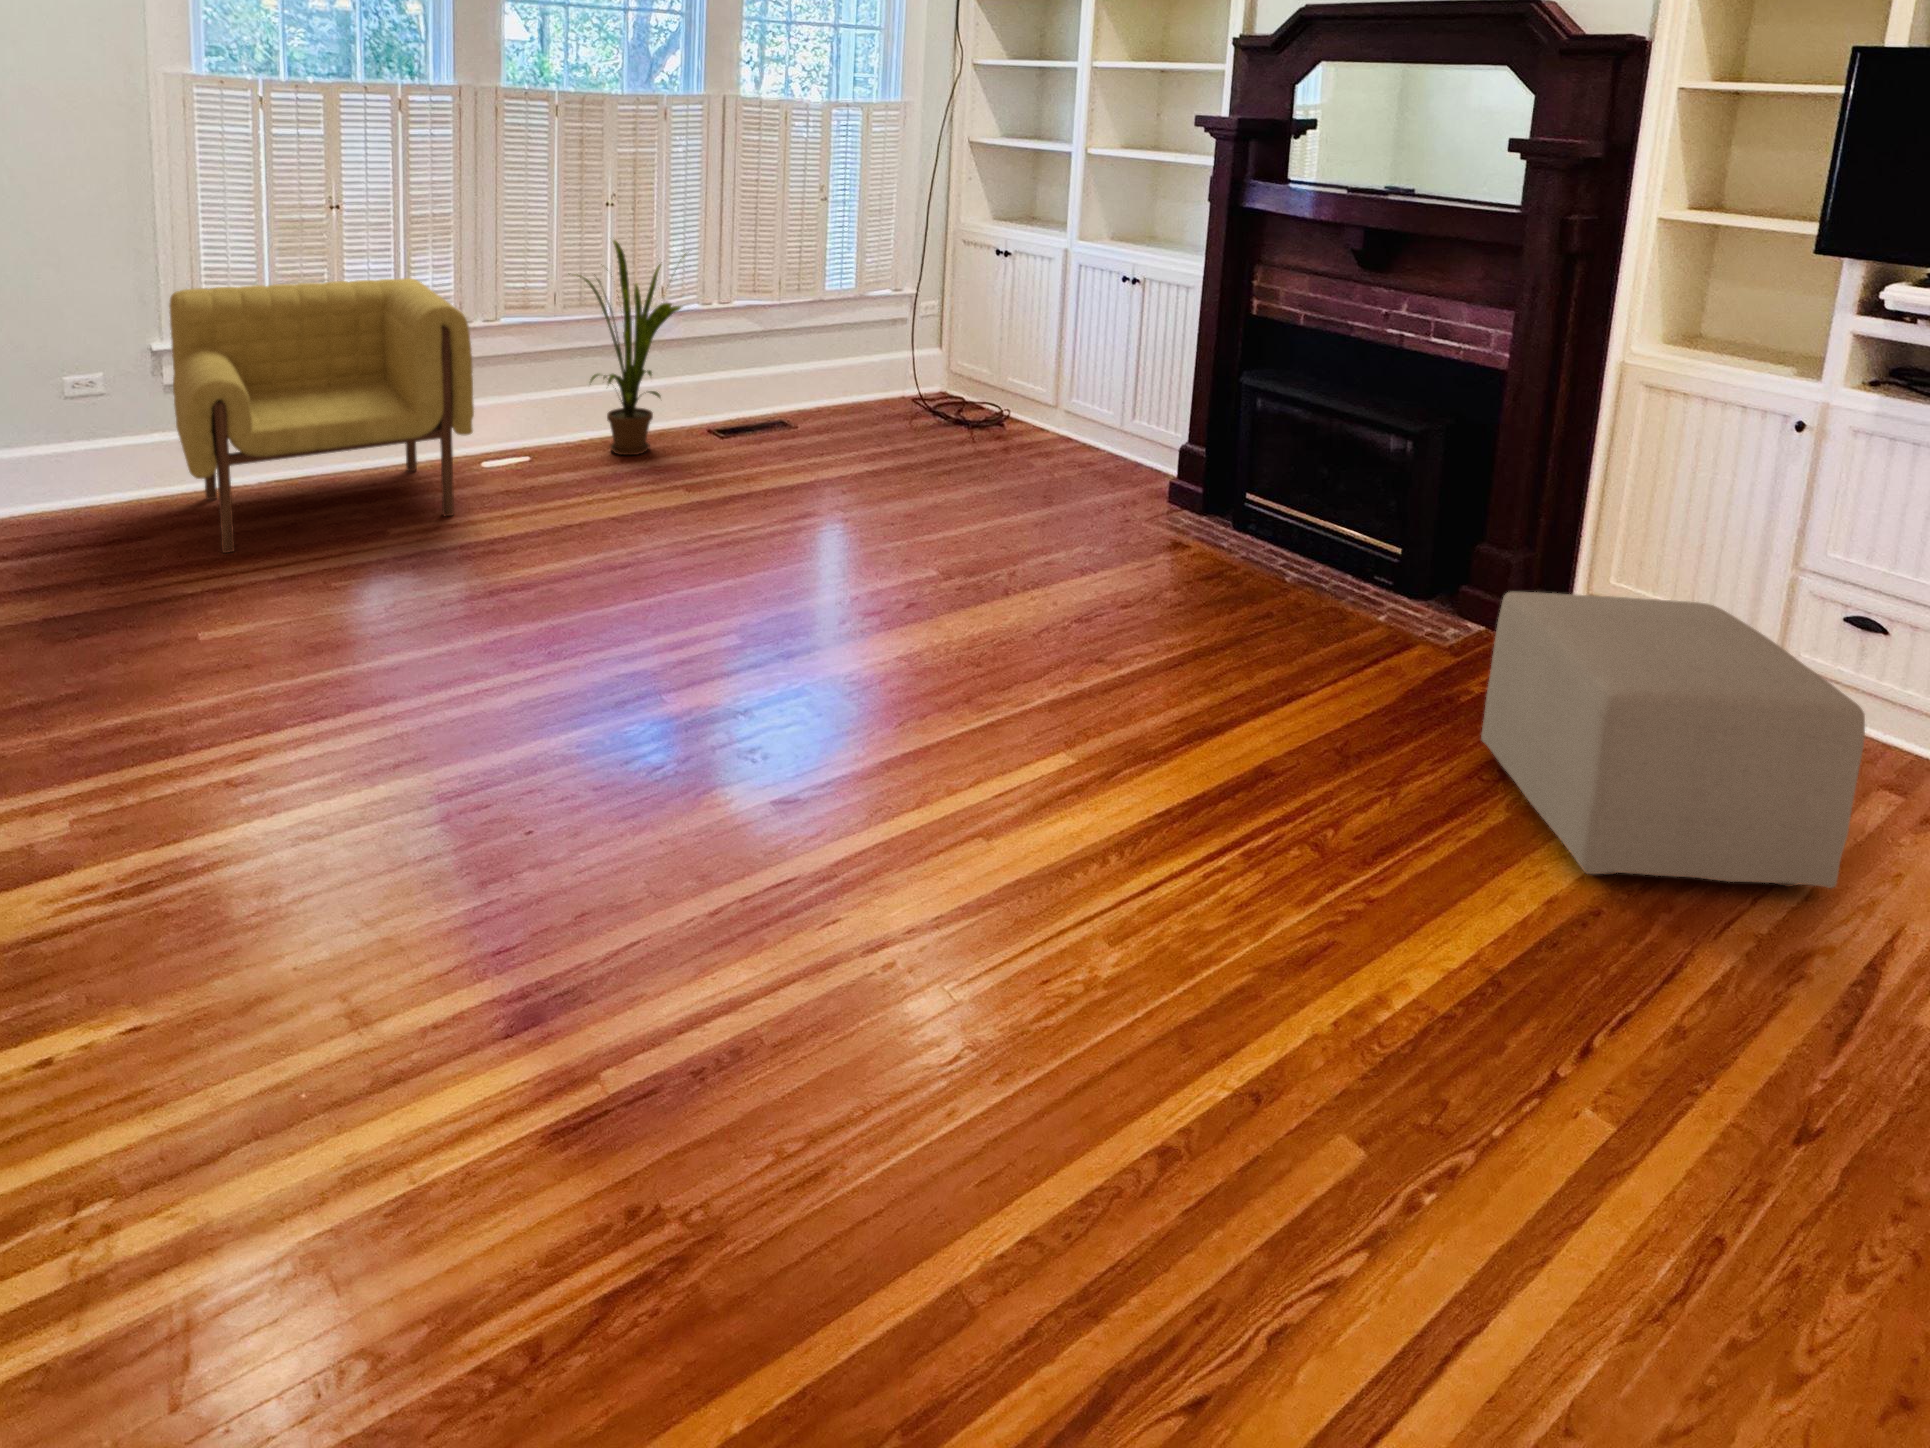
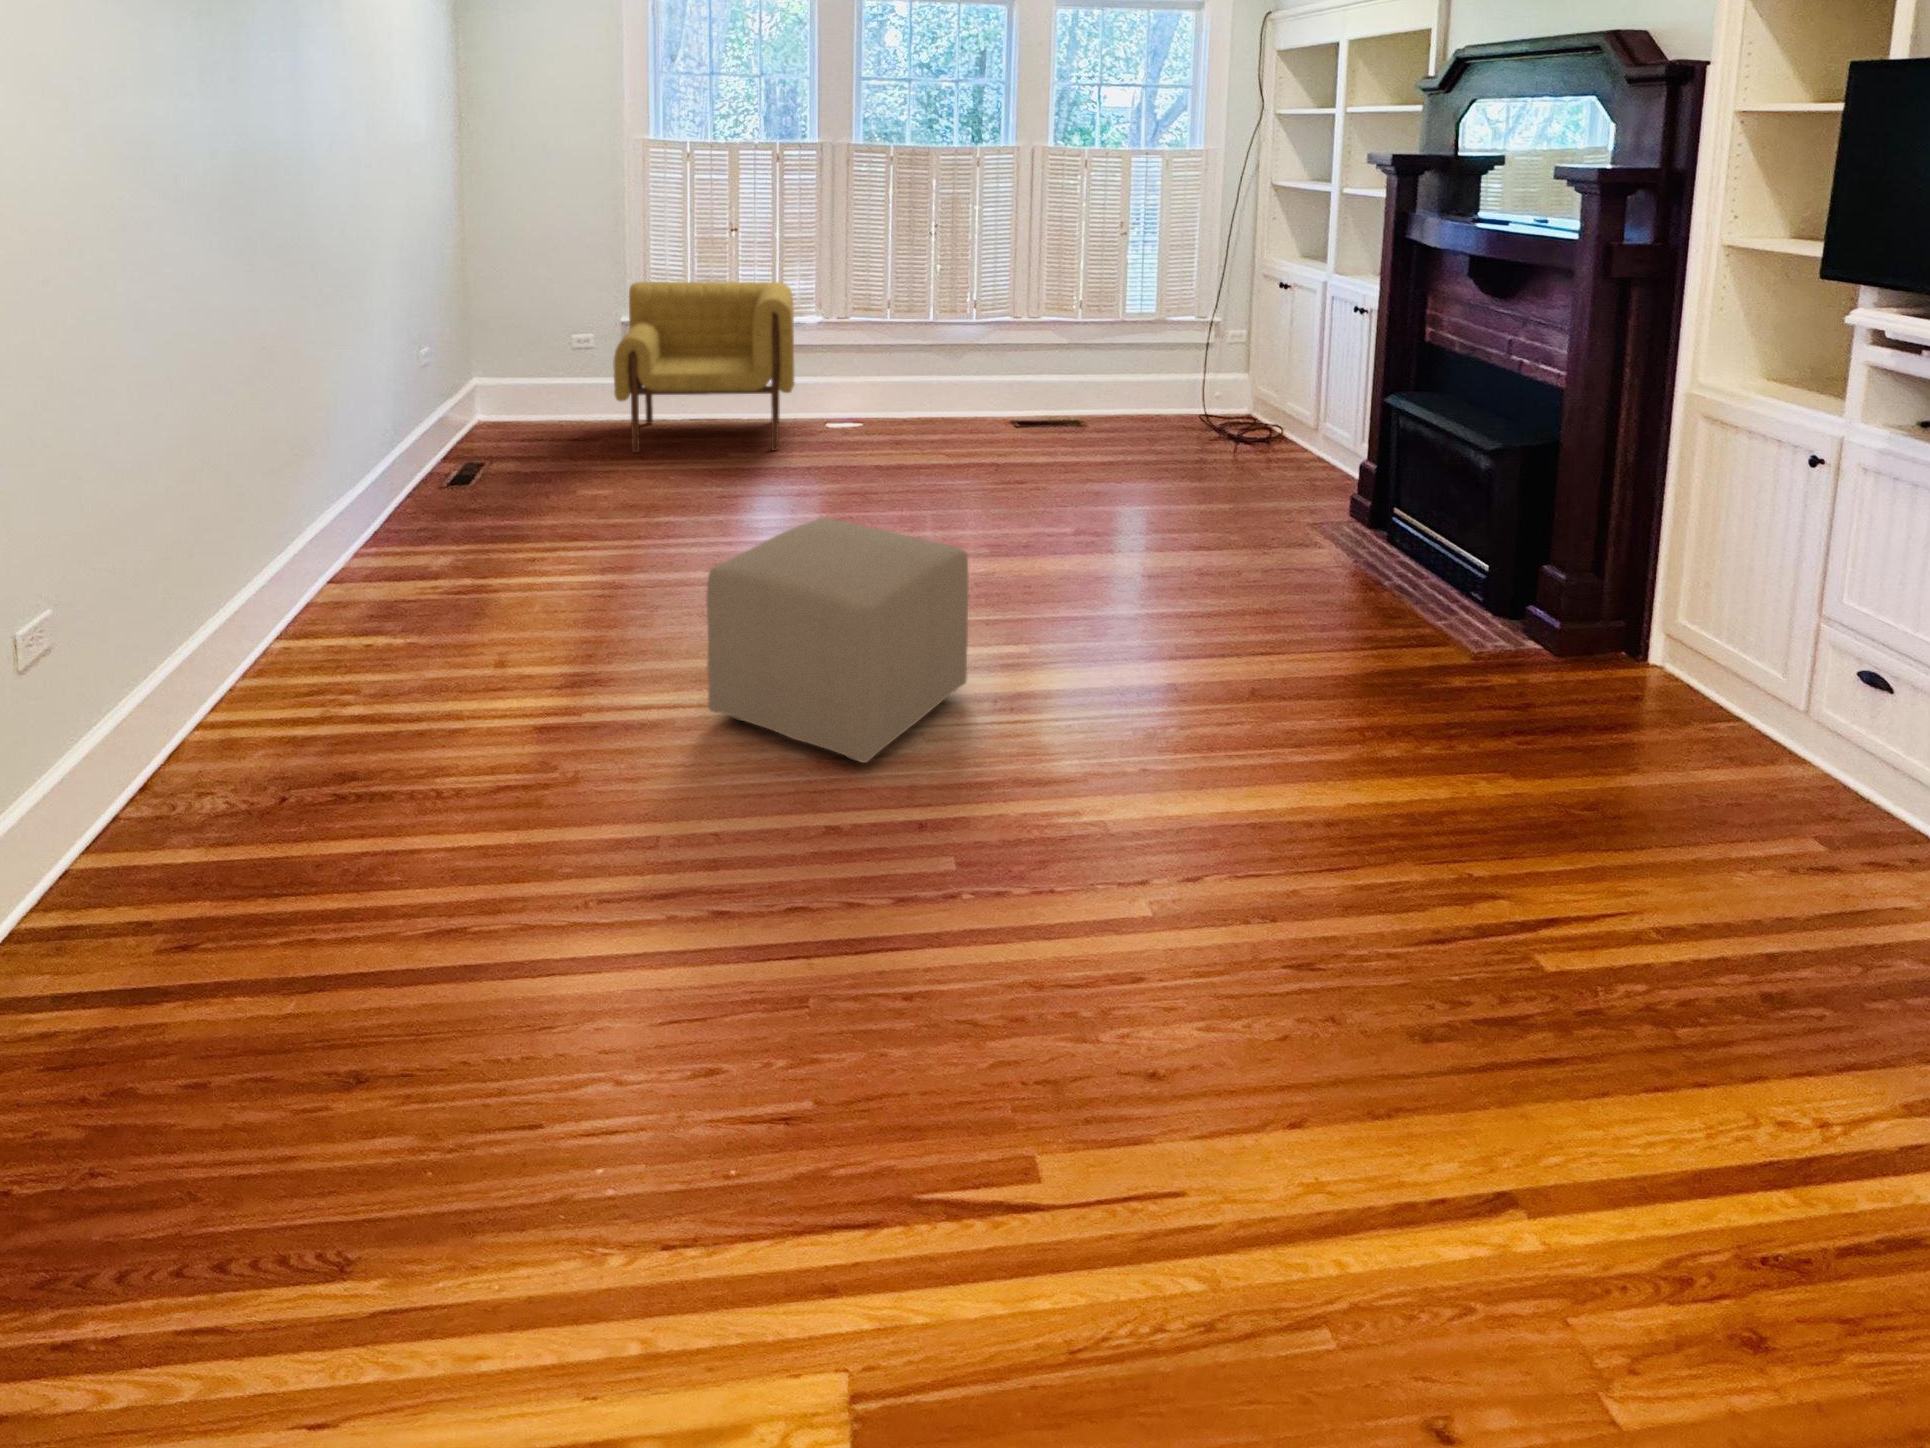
house plant: present [580,240,681,455] -> none [884,256,977,429]
ottoman: present [1481,591,1865,888] -> present [706,518,969,763]

